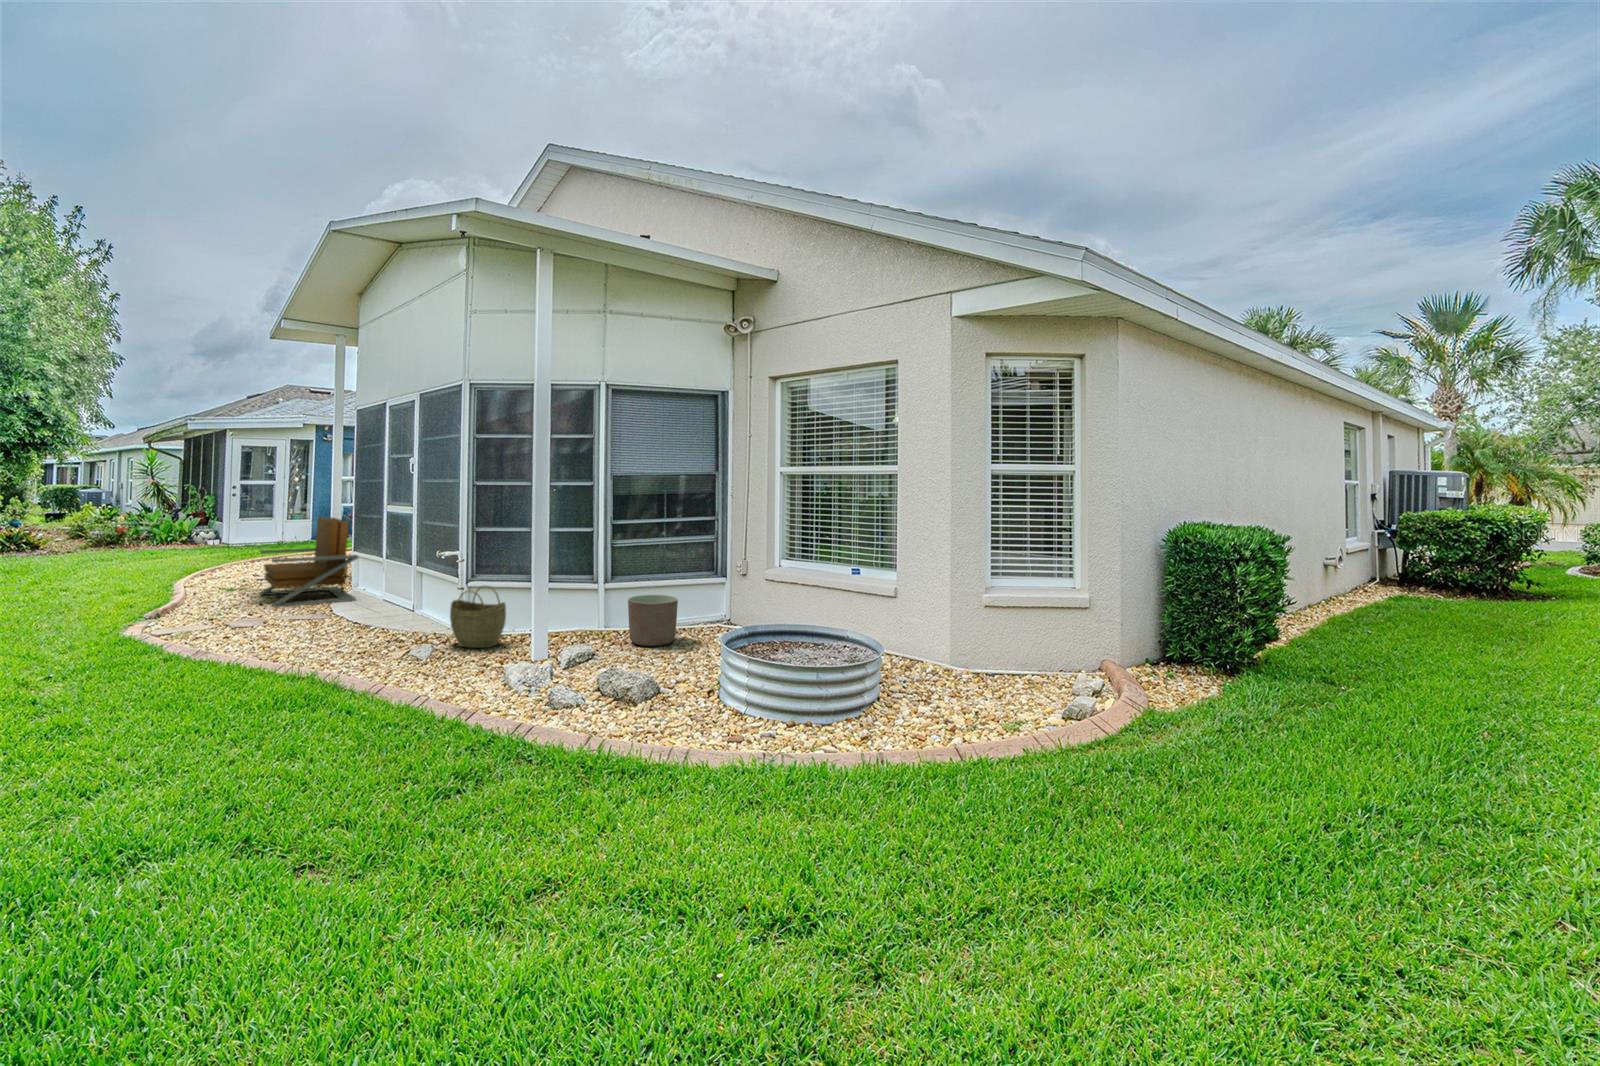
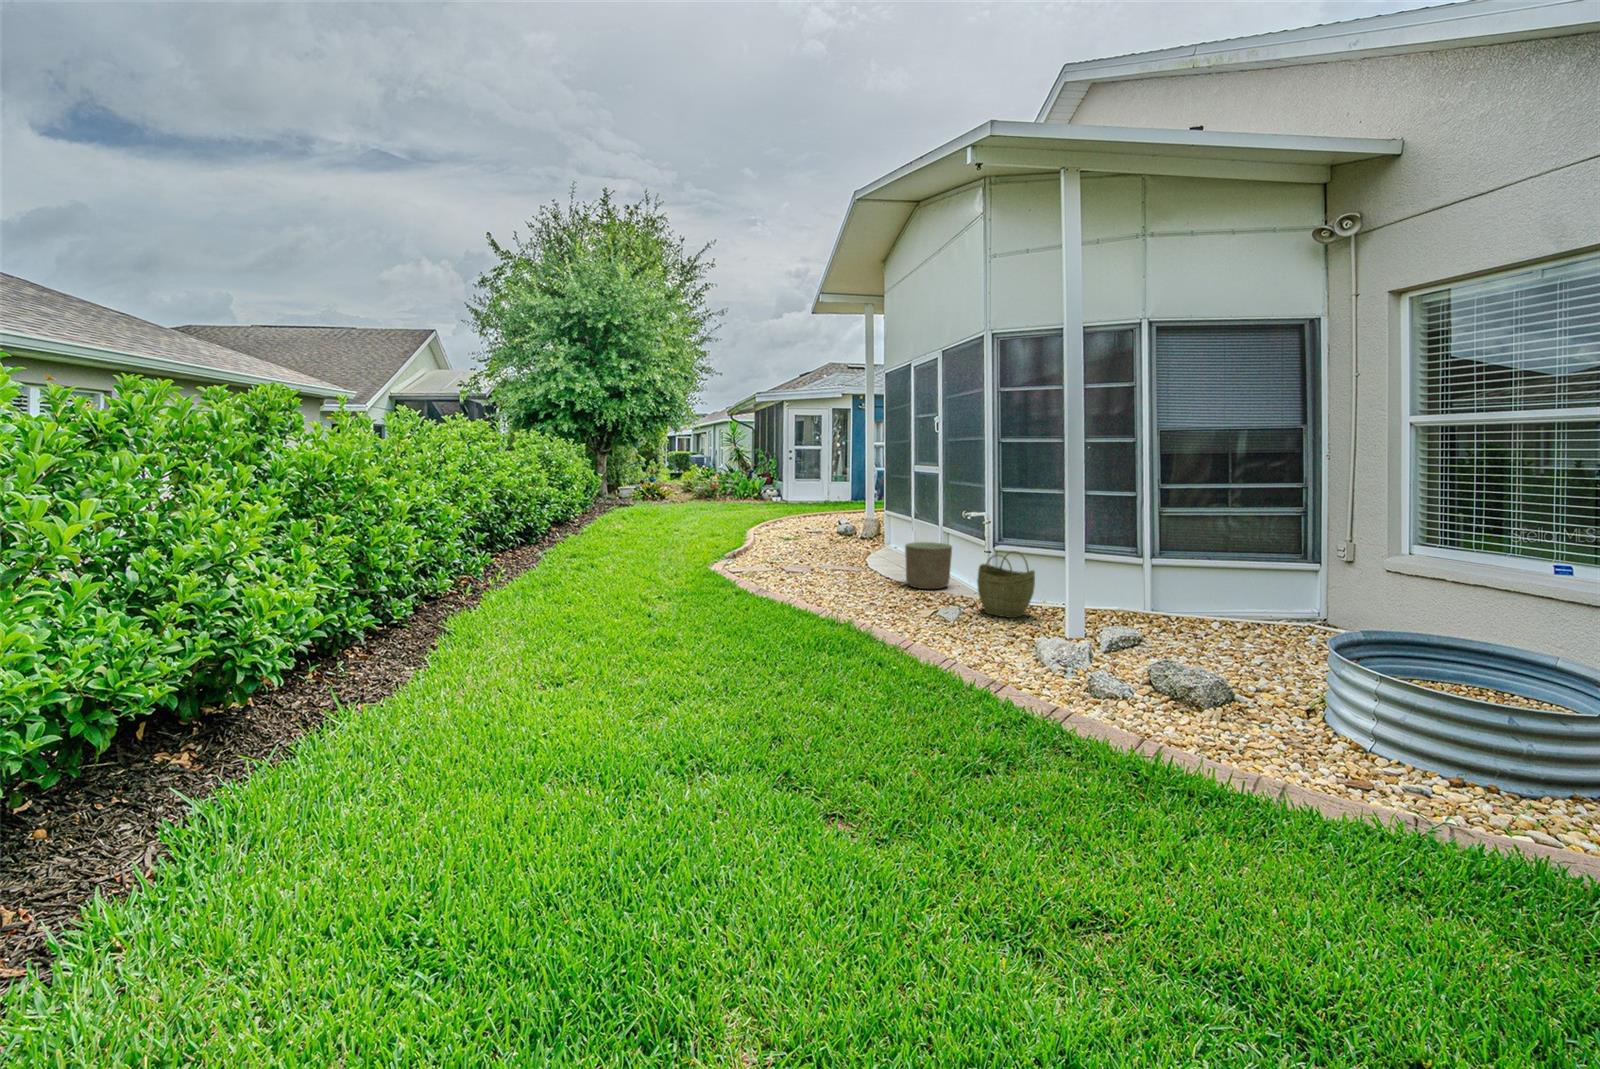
lounge chair: present [260,517,358,607] -> none [818,481,895,561]
planter: present [628,595,678,646] -> present [905,542,952,589]

